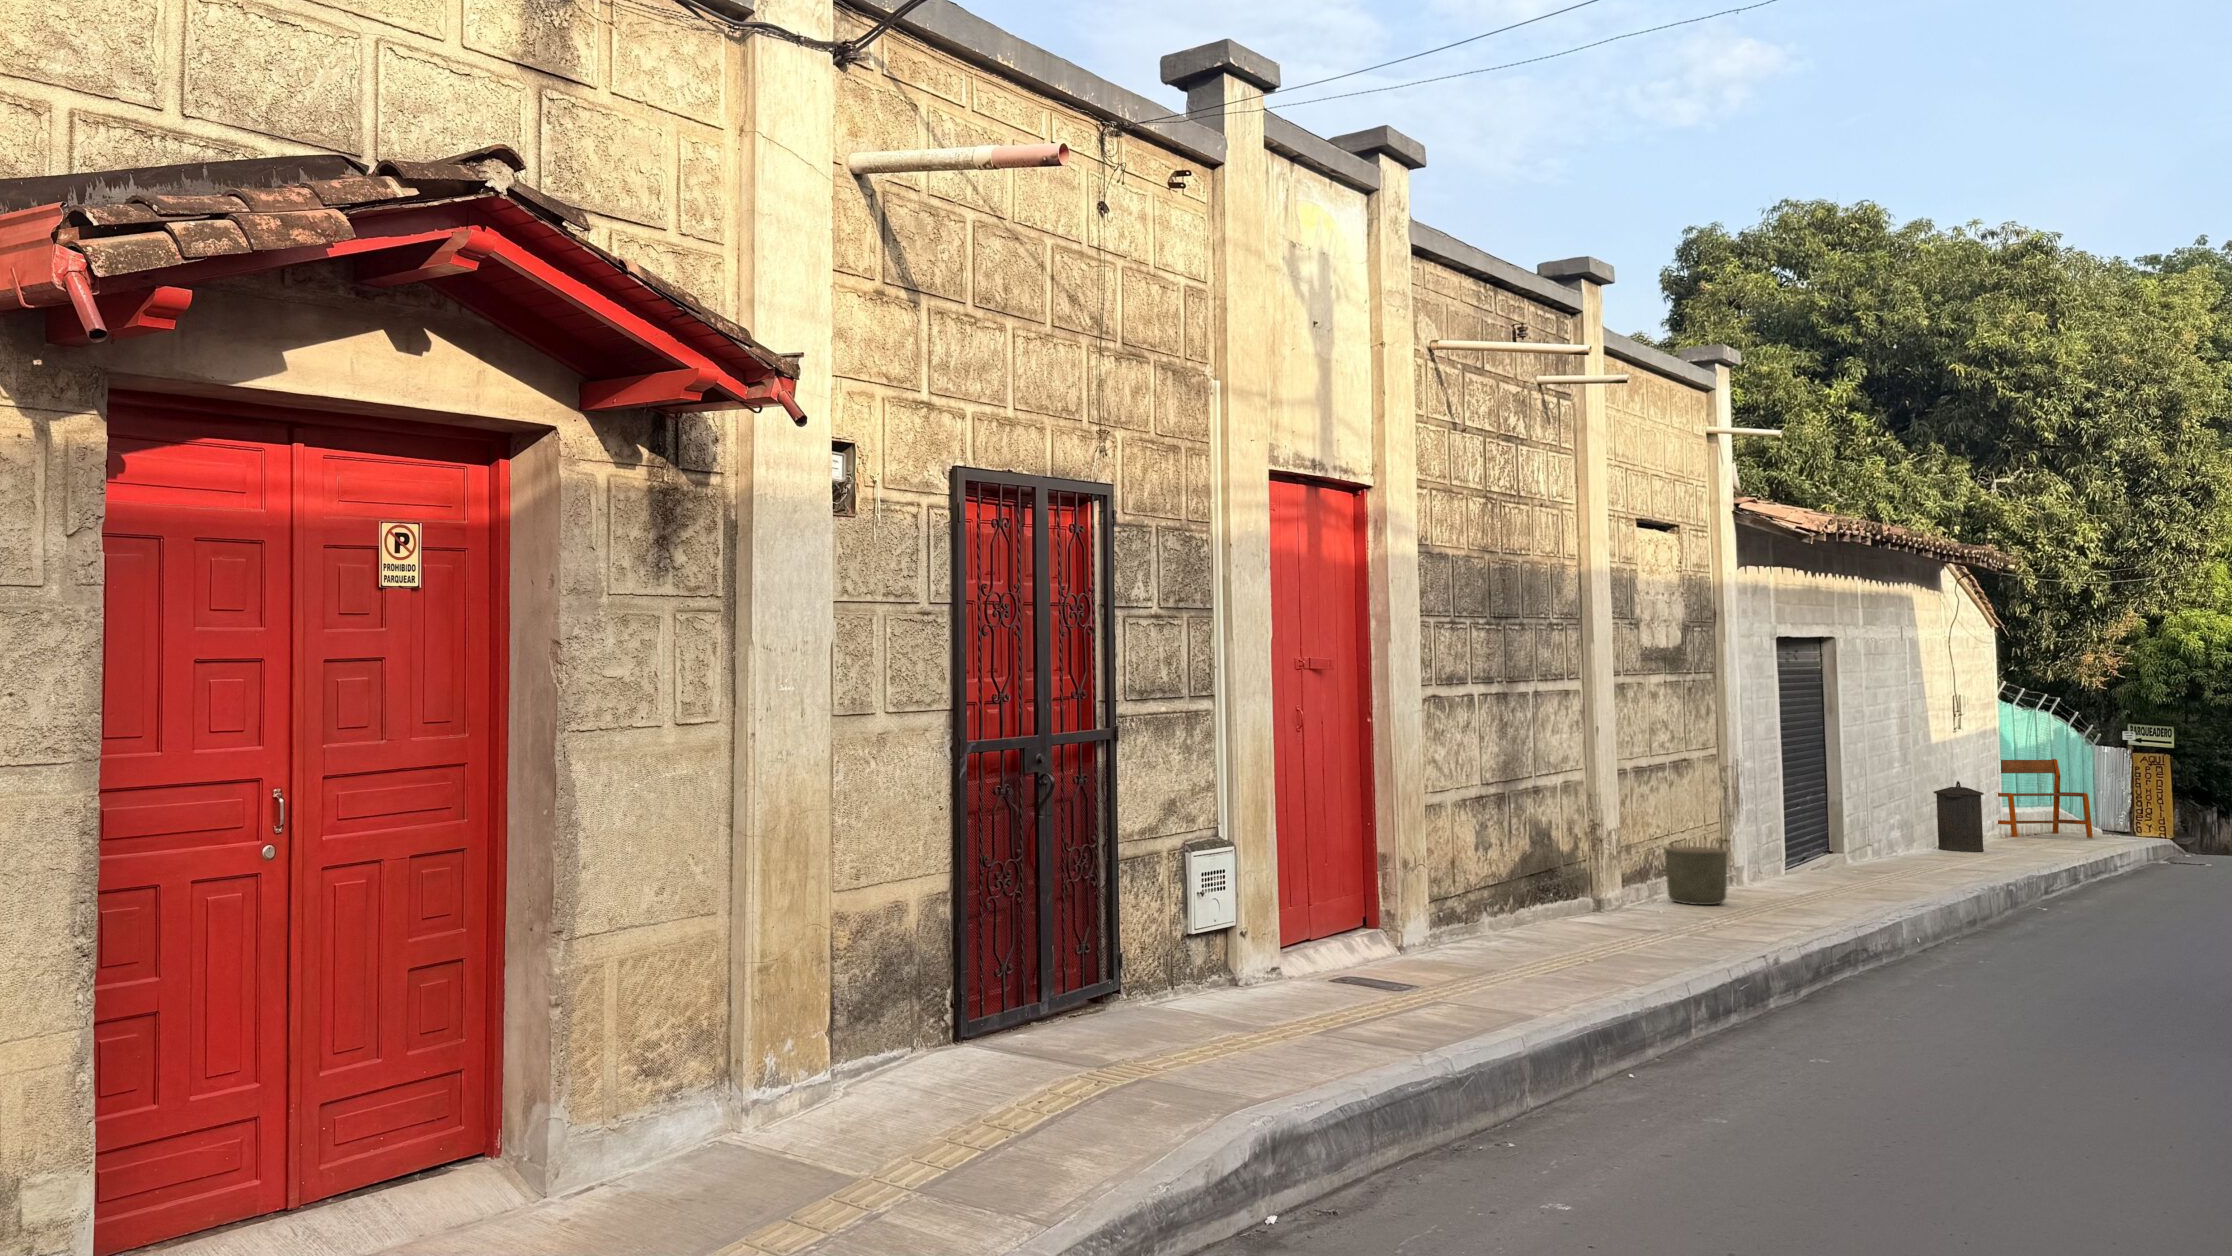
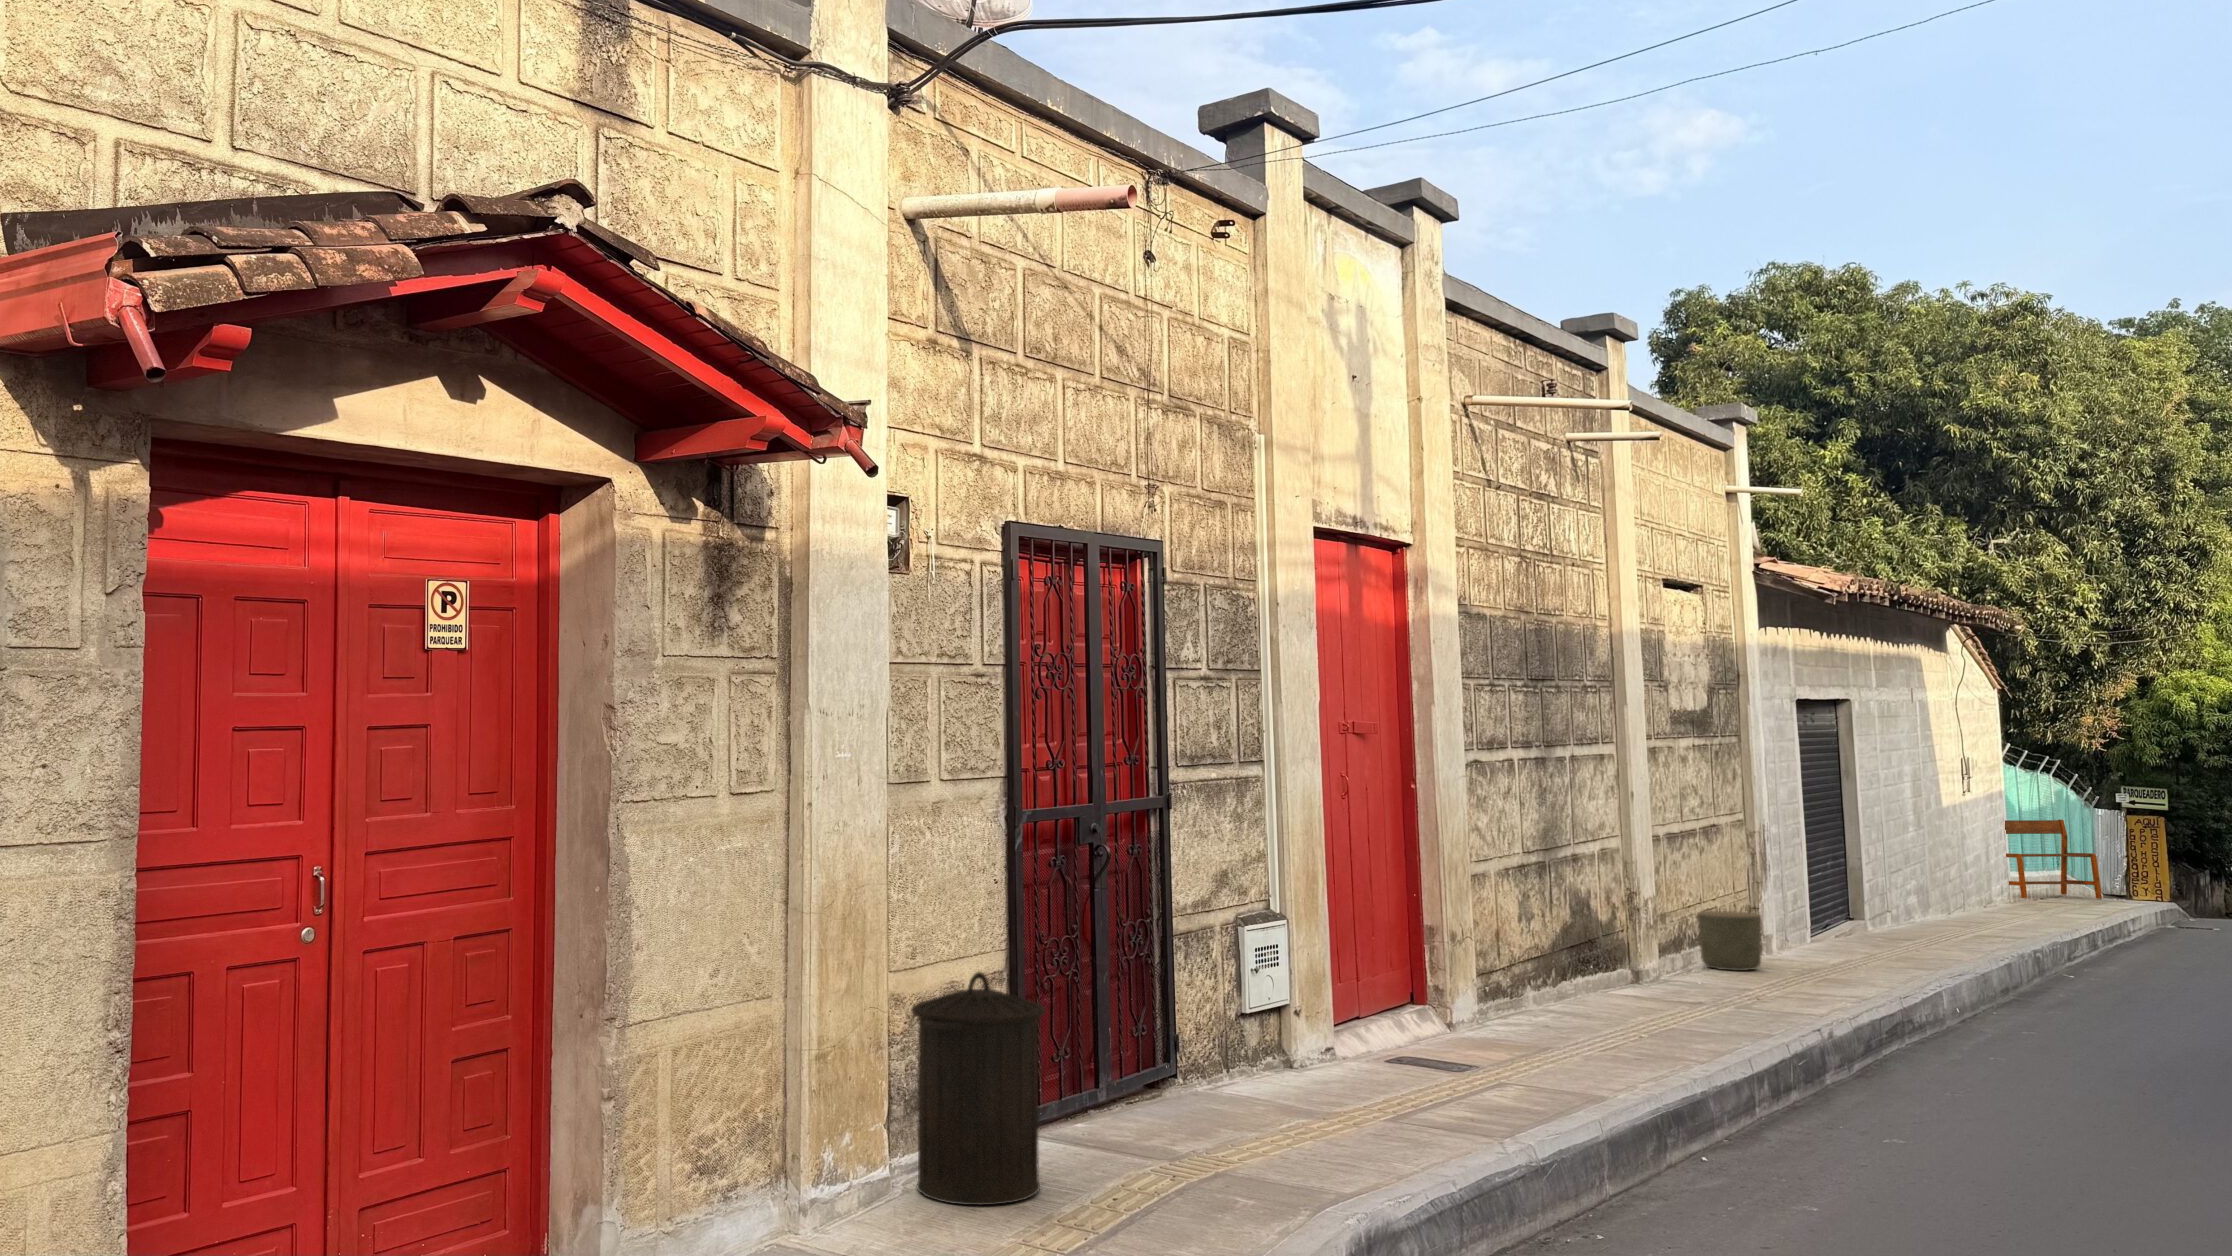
trash can: present [1934,781,1984,852] -> present [912,972,1045,1205]

